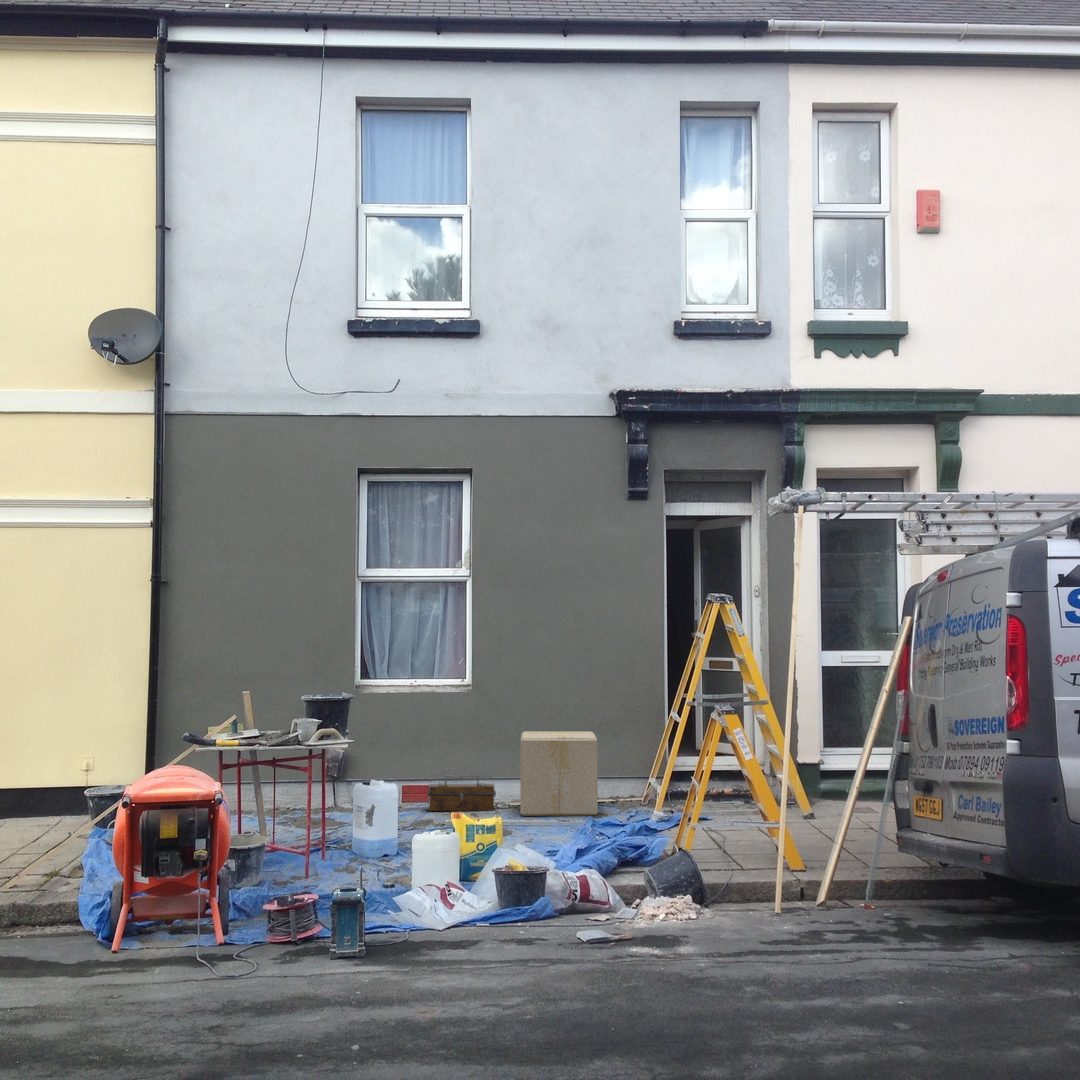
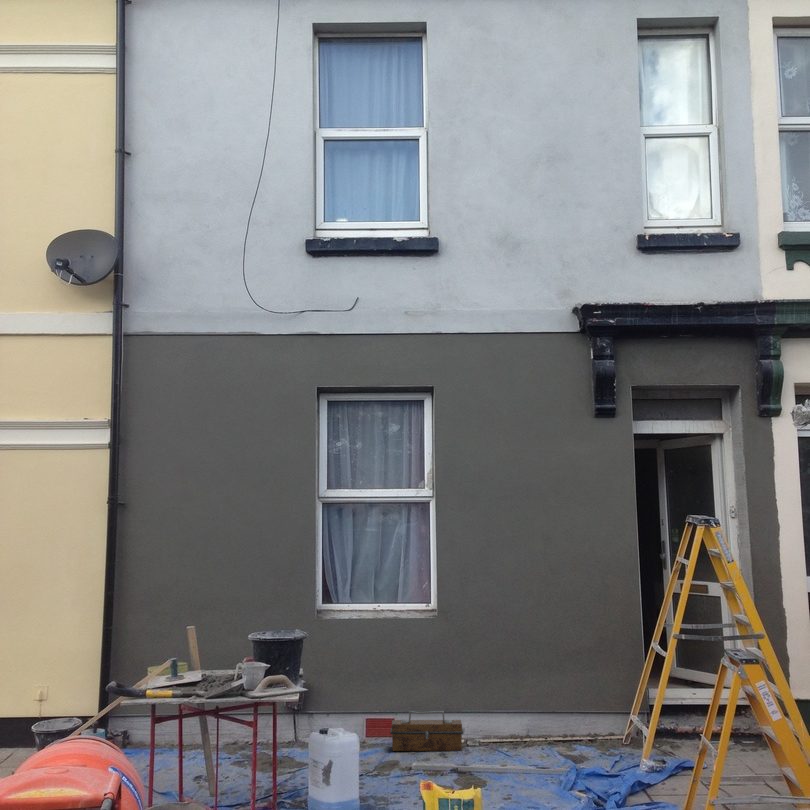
cardboard box: present [520,731,598,816] -> none [489,663,578,761]

